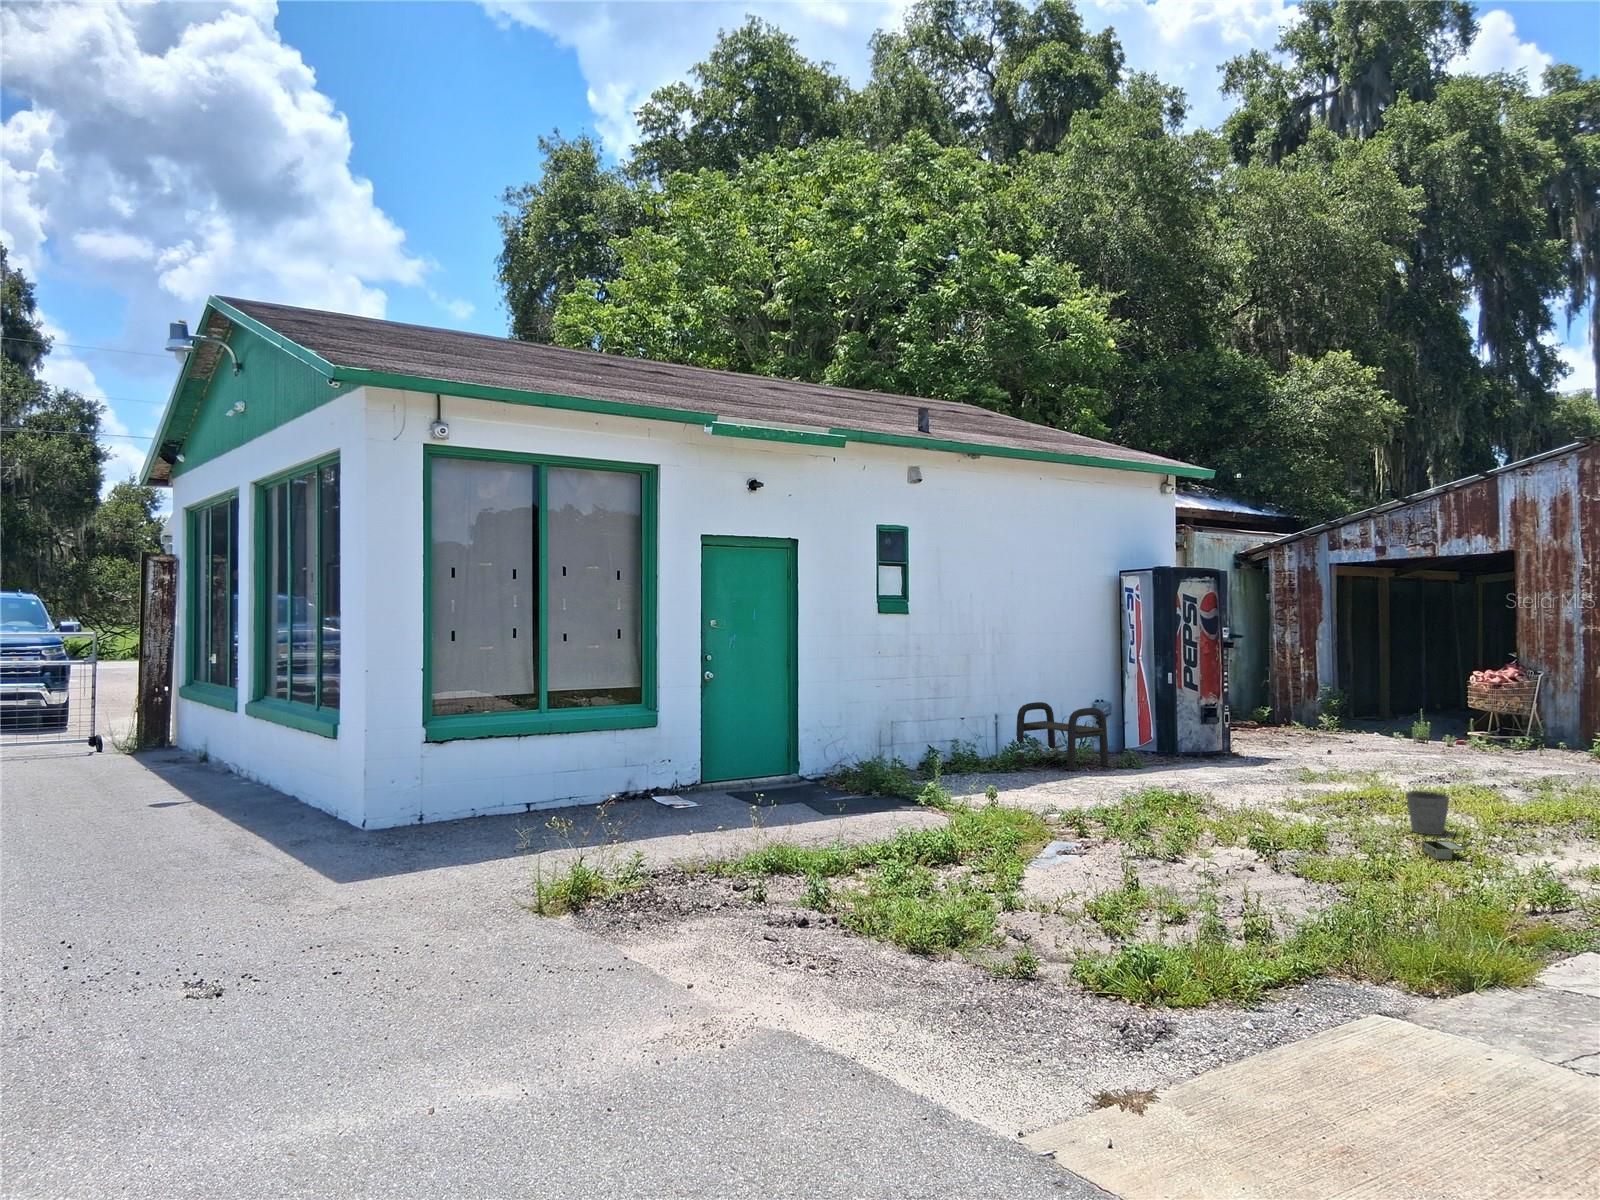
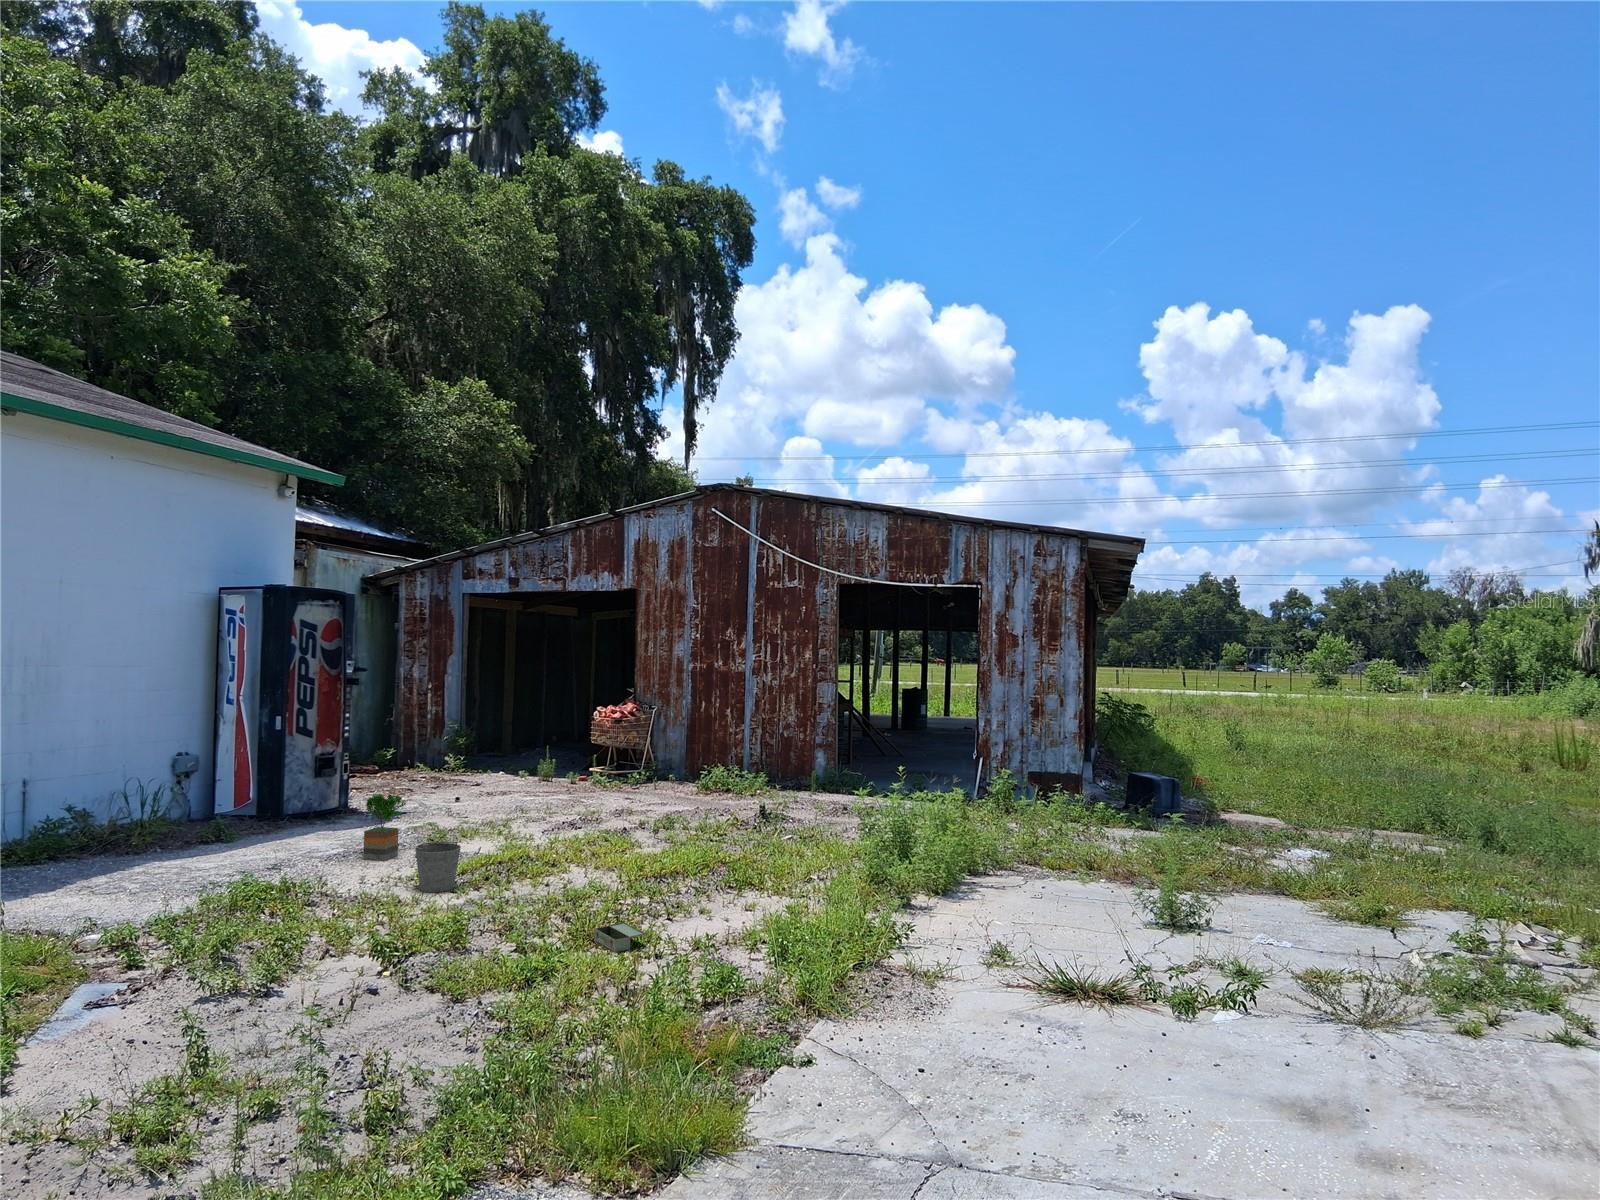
bench: present [1016,702,1108,771] -> none [26,765,180,865]
potted tree: none [1237,733,1273,786] -> present [363,794,406,861]
bucket: present [1406,791,1449,835] -> present [415,842,461,892]

